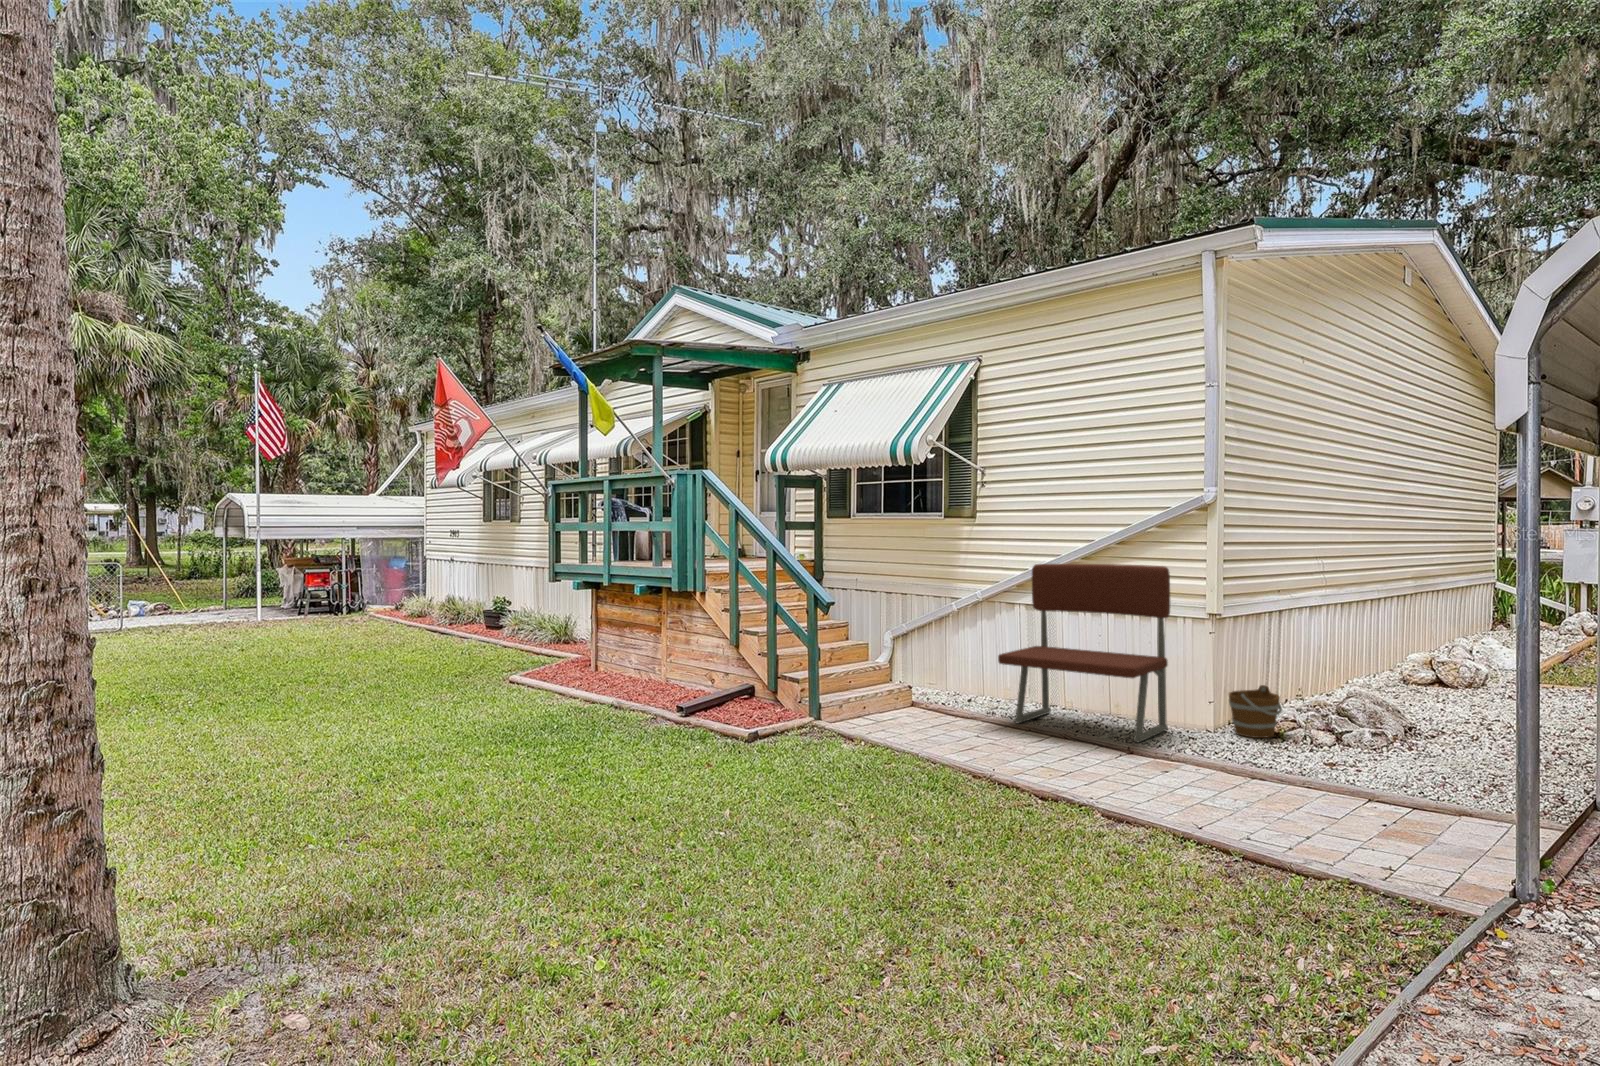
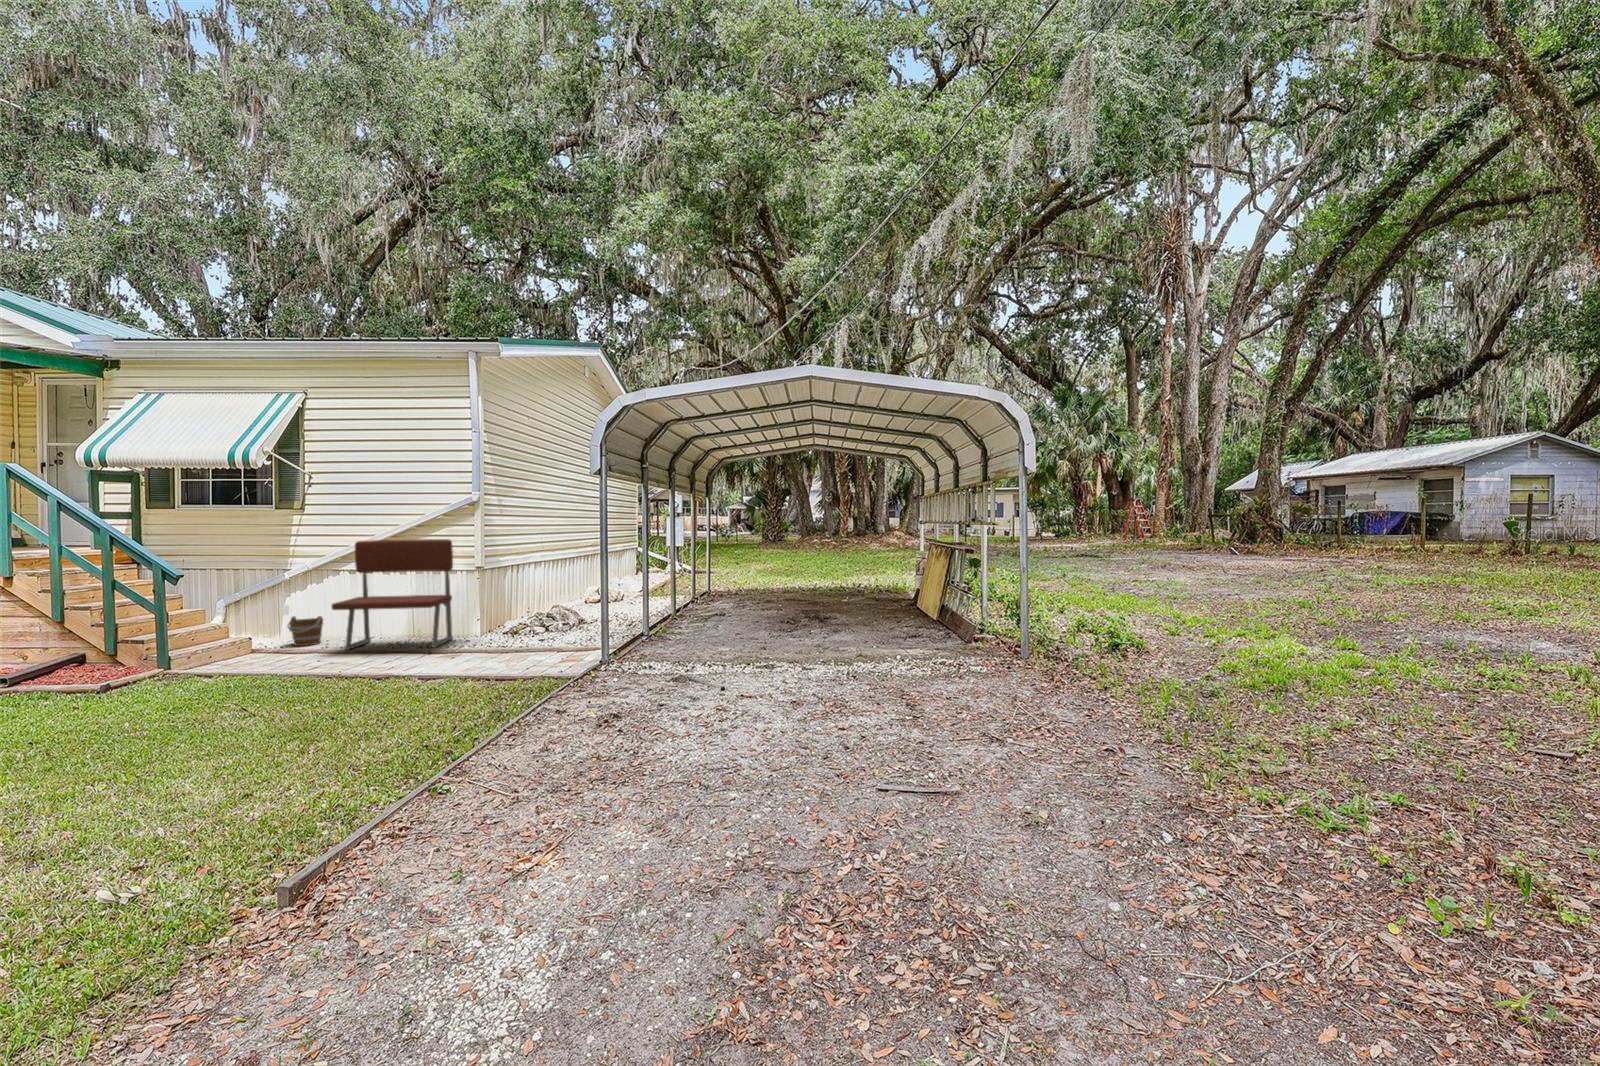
bucket: present [1229,685,1282,738] -> present [287,616,323,646]

